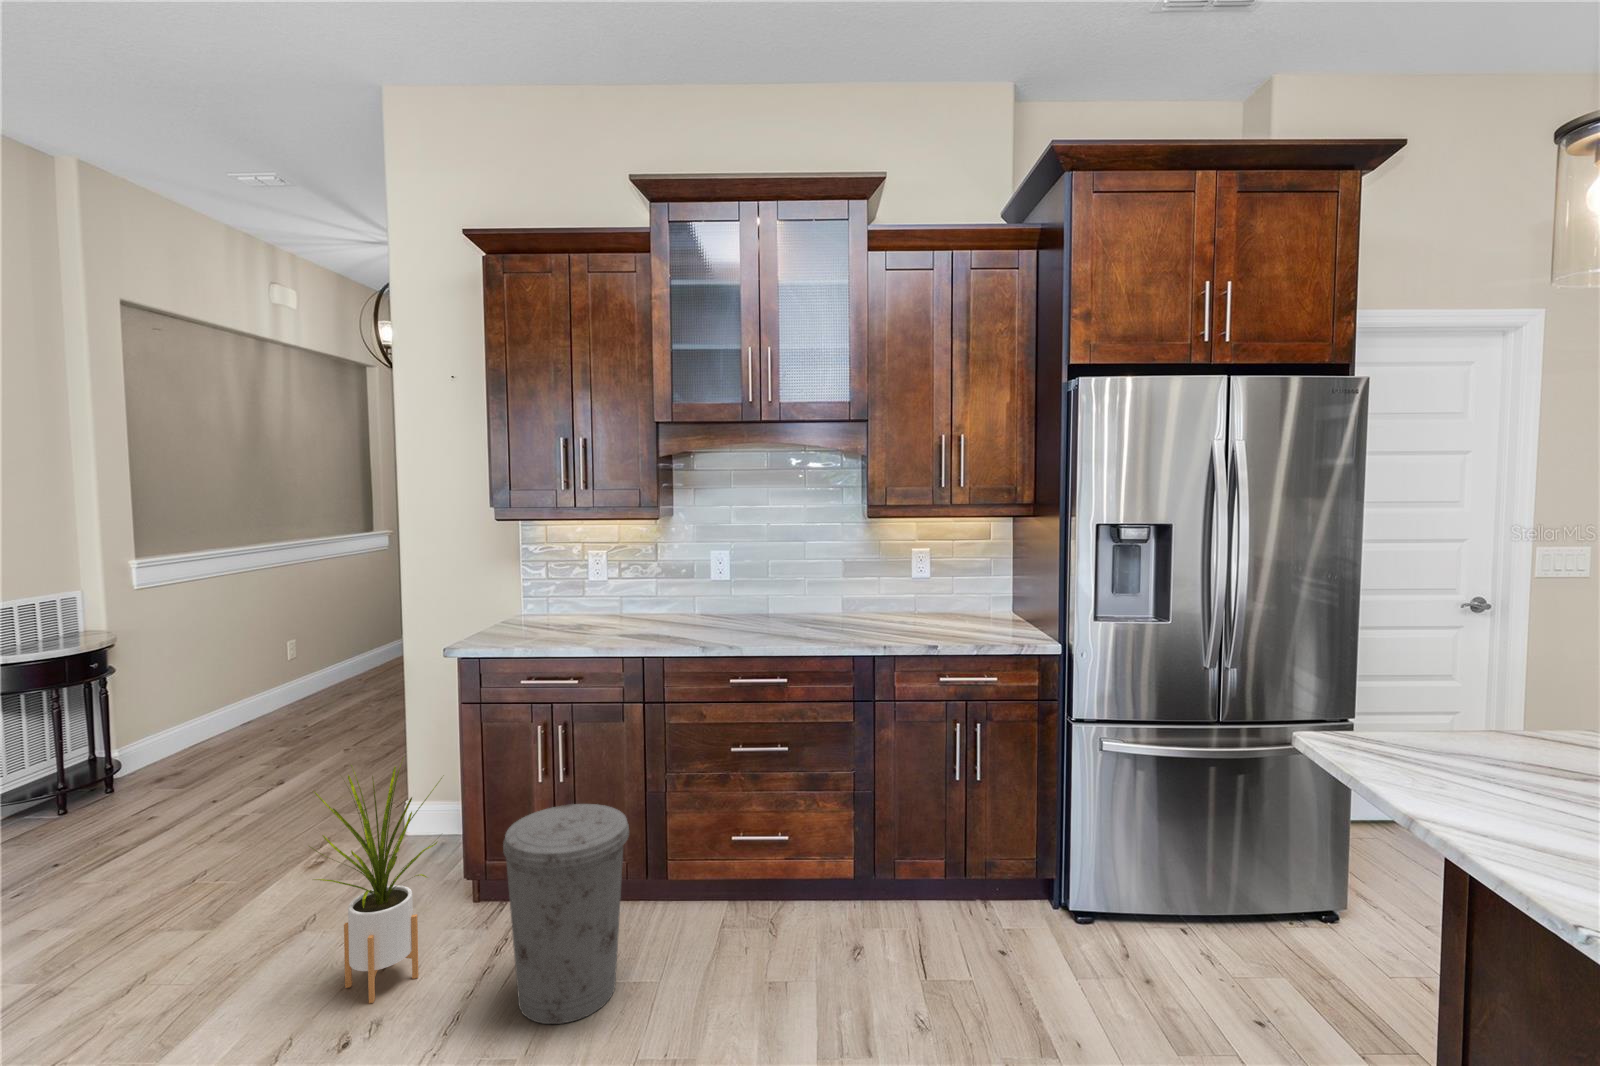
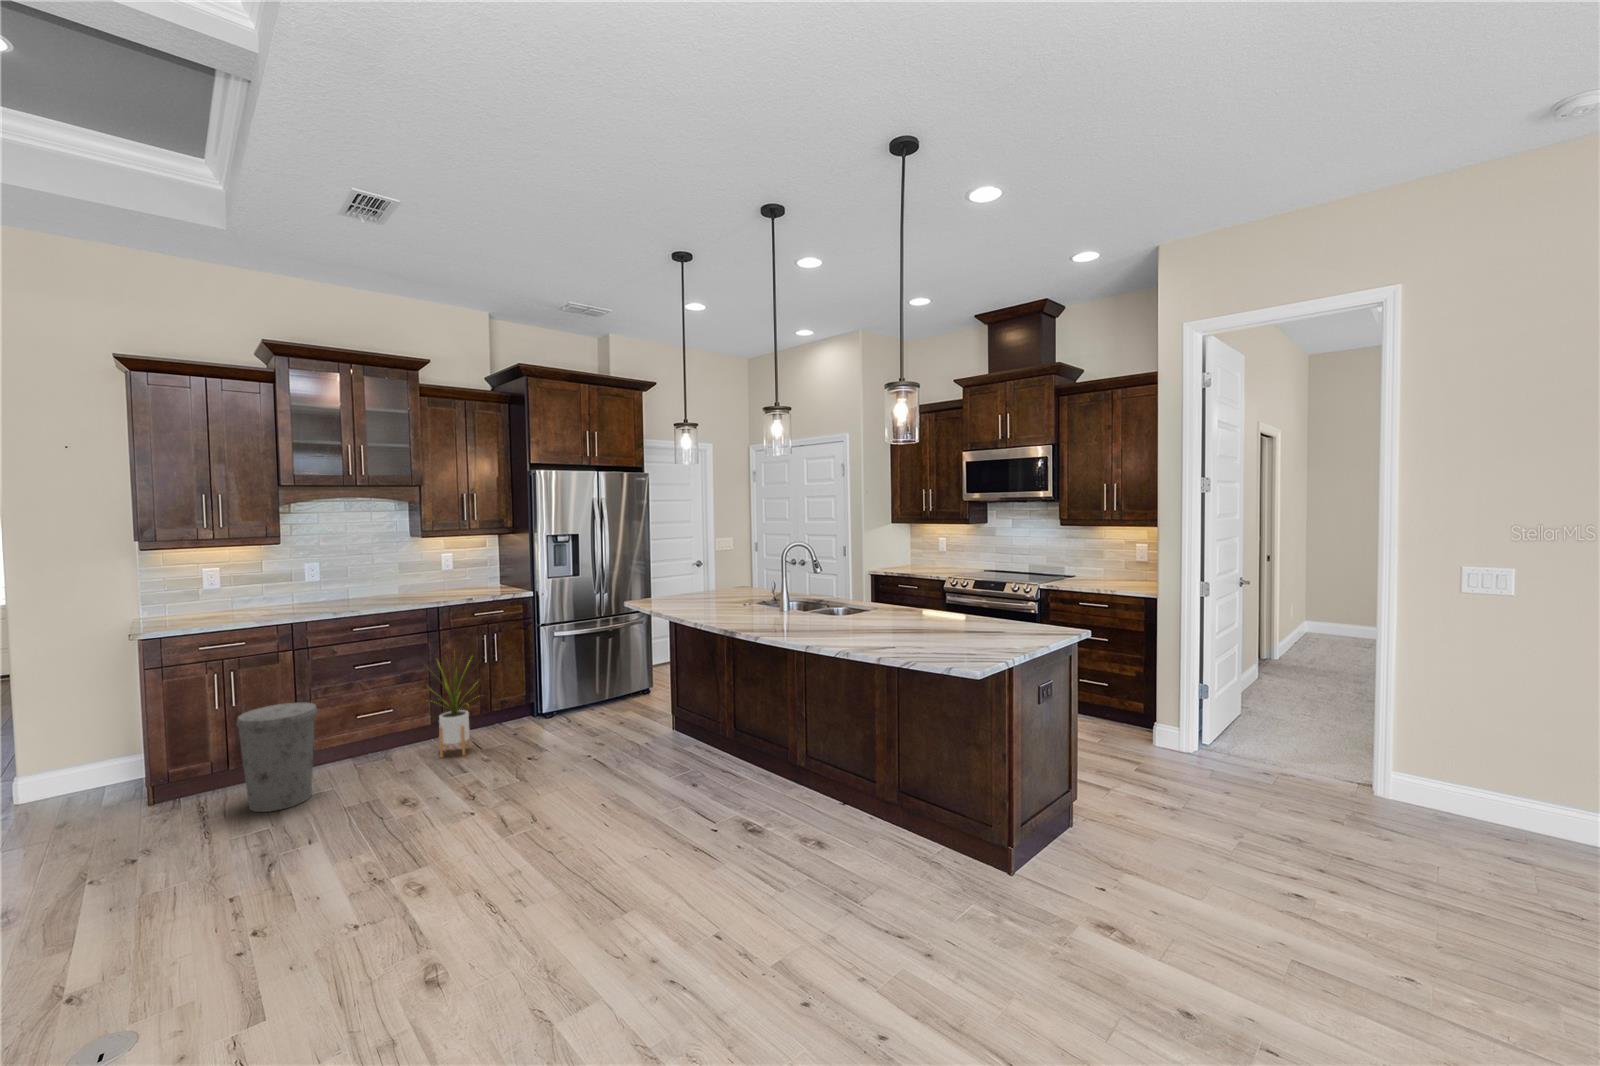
house plant: present [309,759,444,1003] -> present [431,667,470,757]

